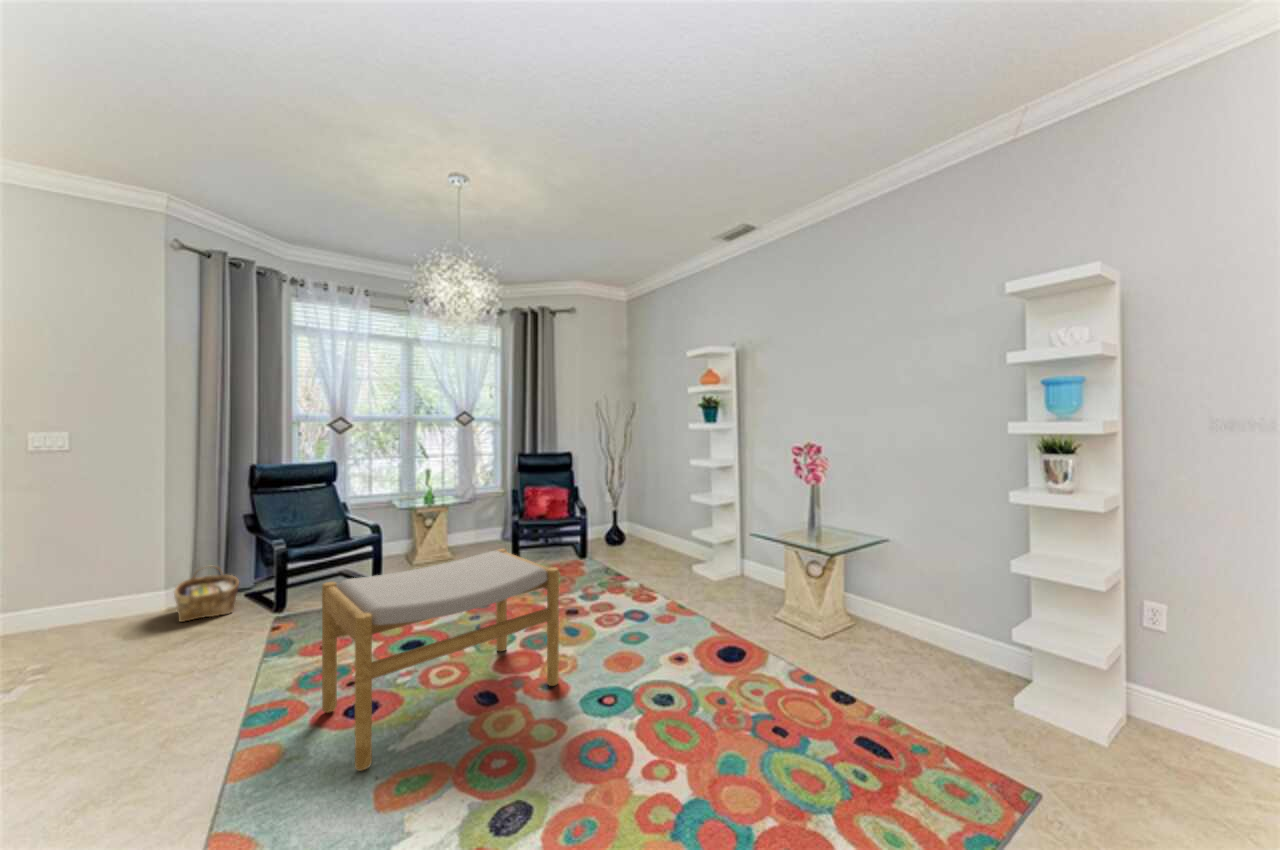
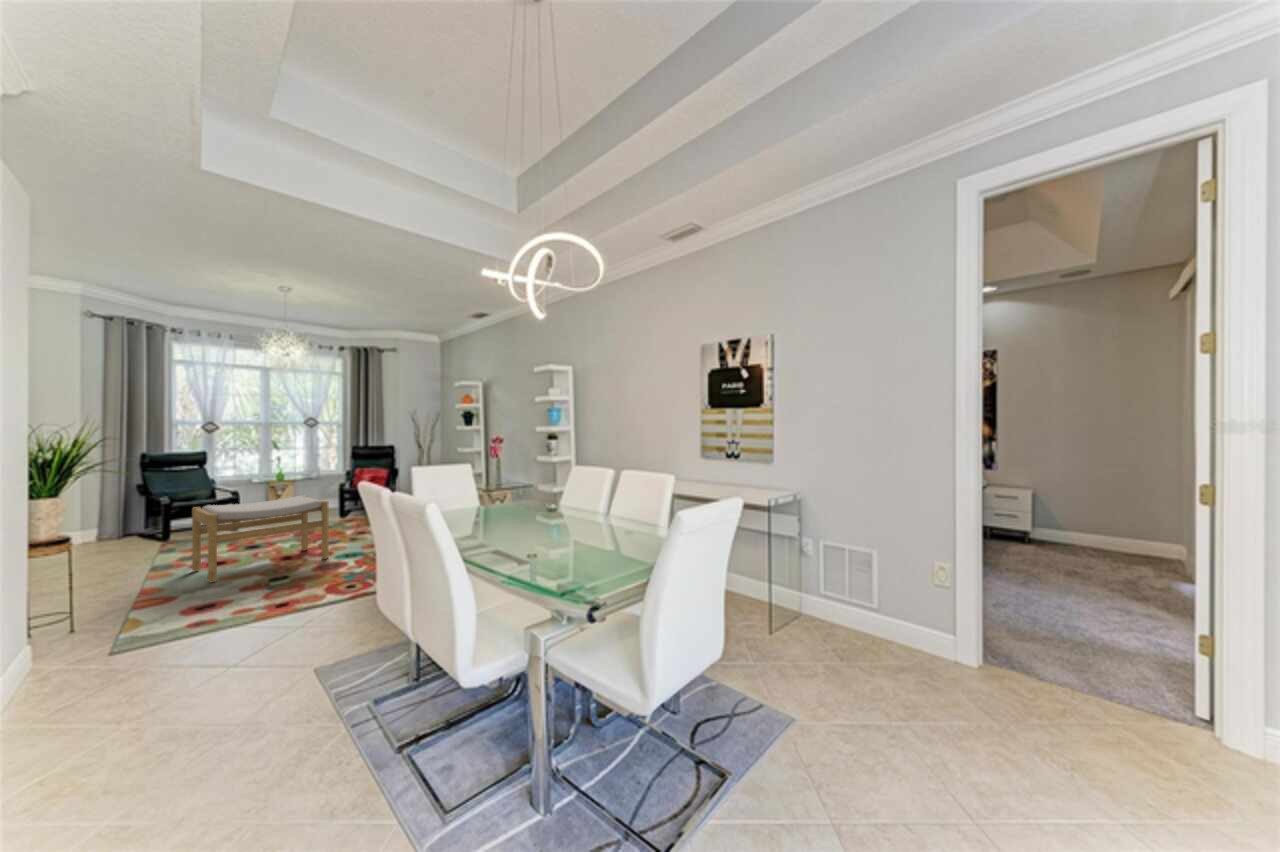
woven basket: present [174,565,239,622] -> none [90,517,136,549]

